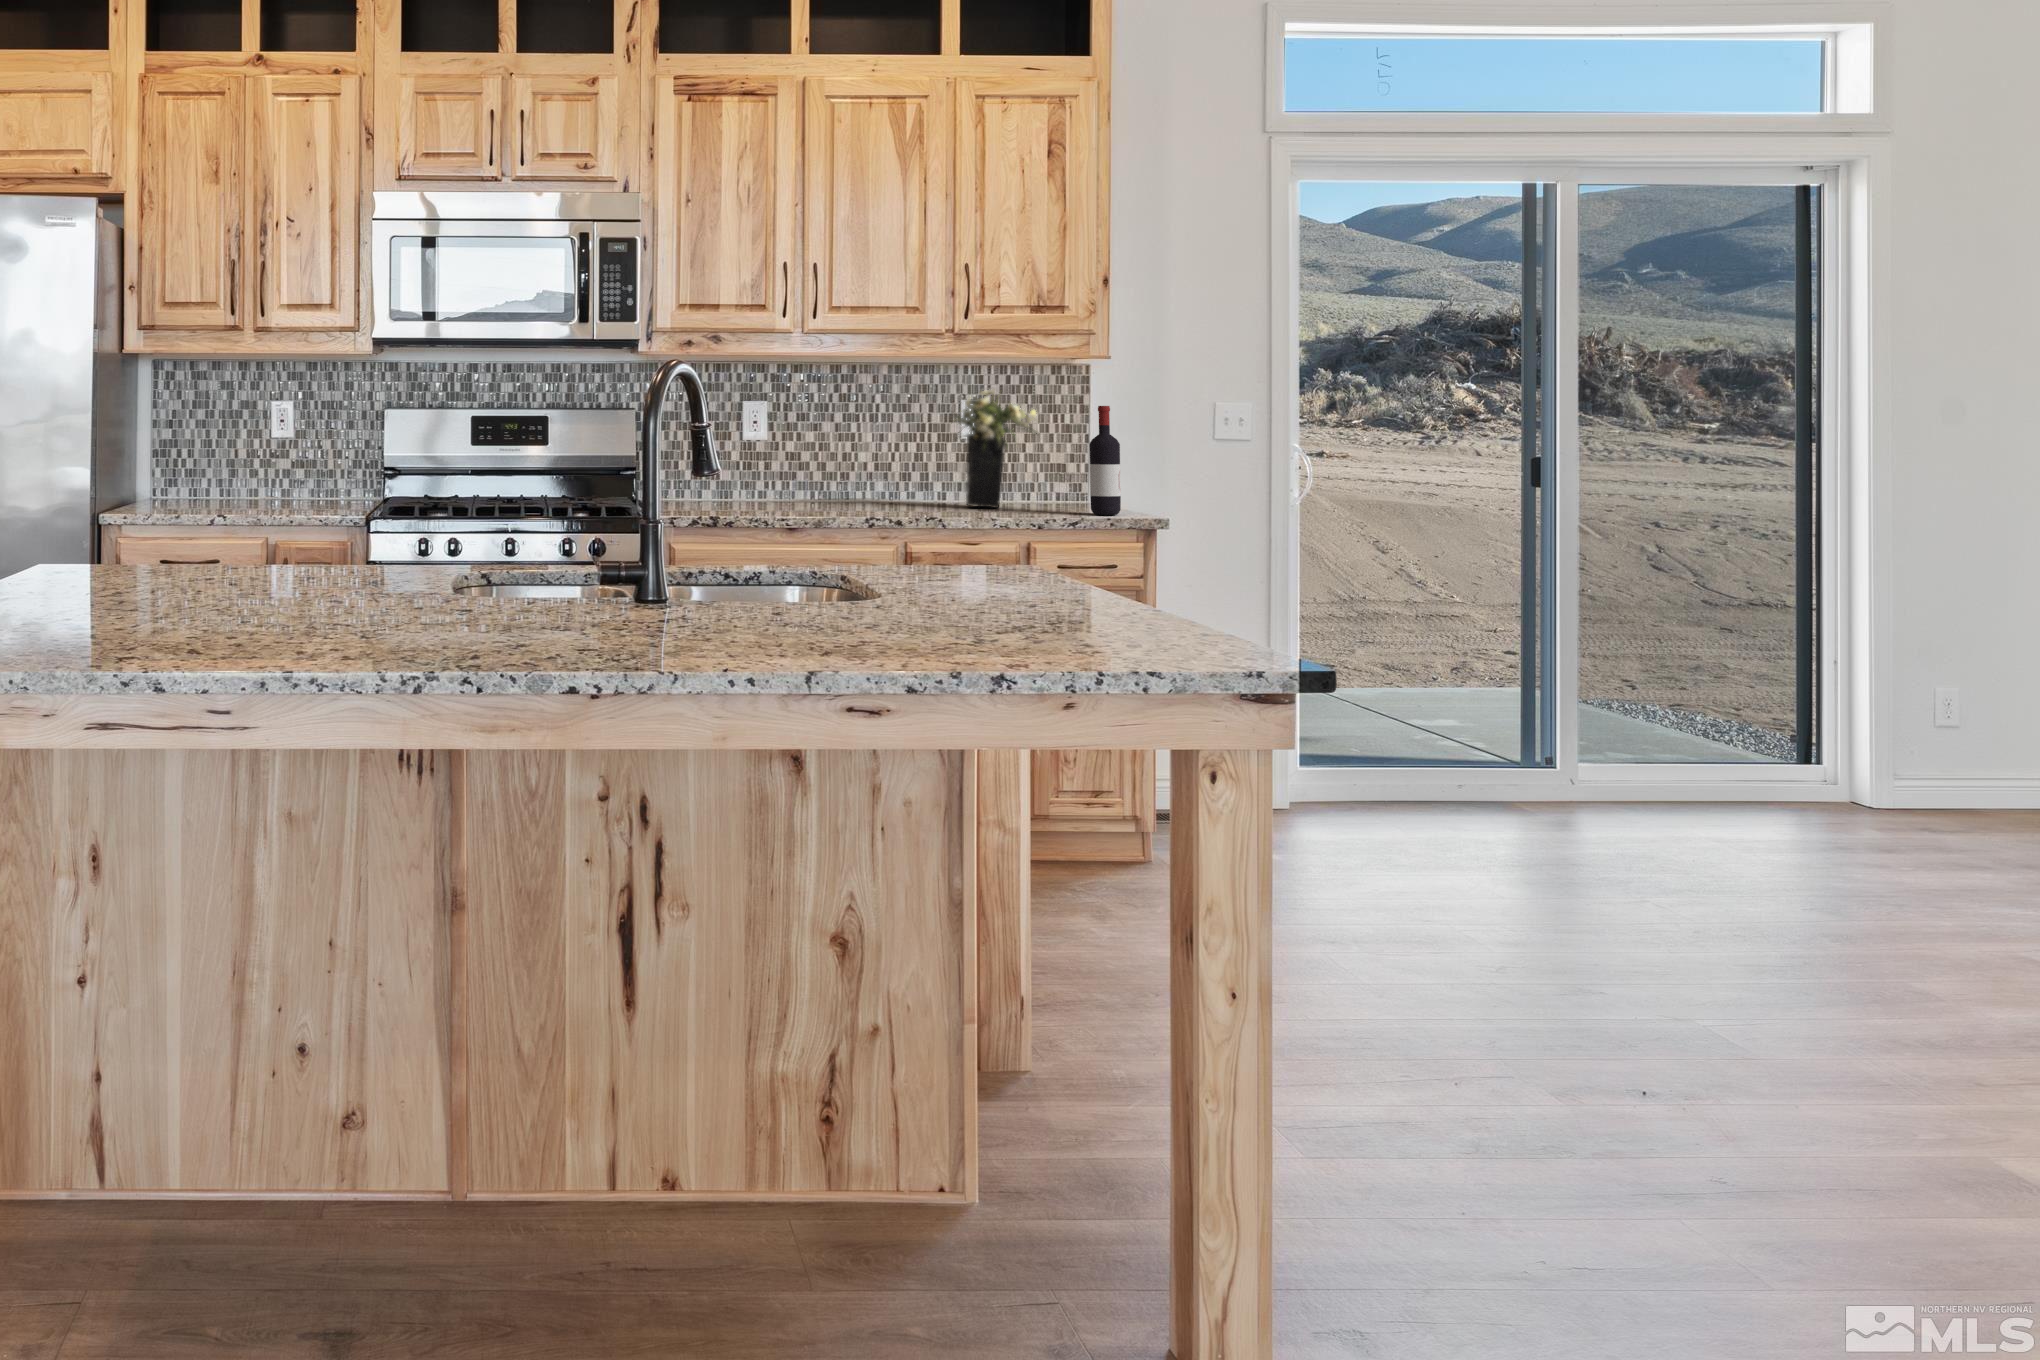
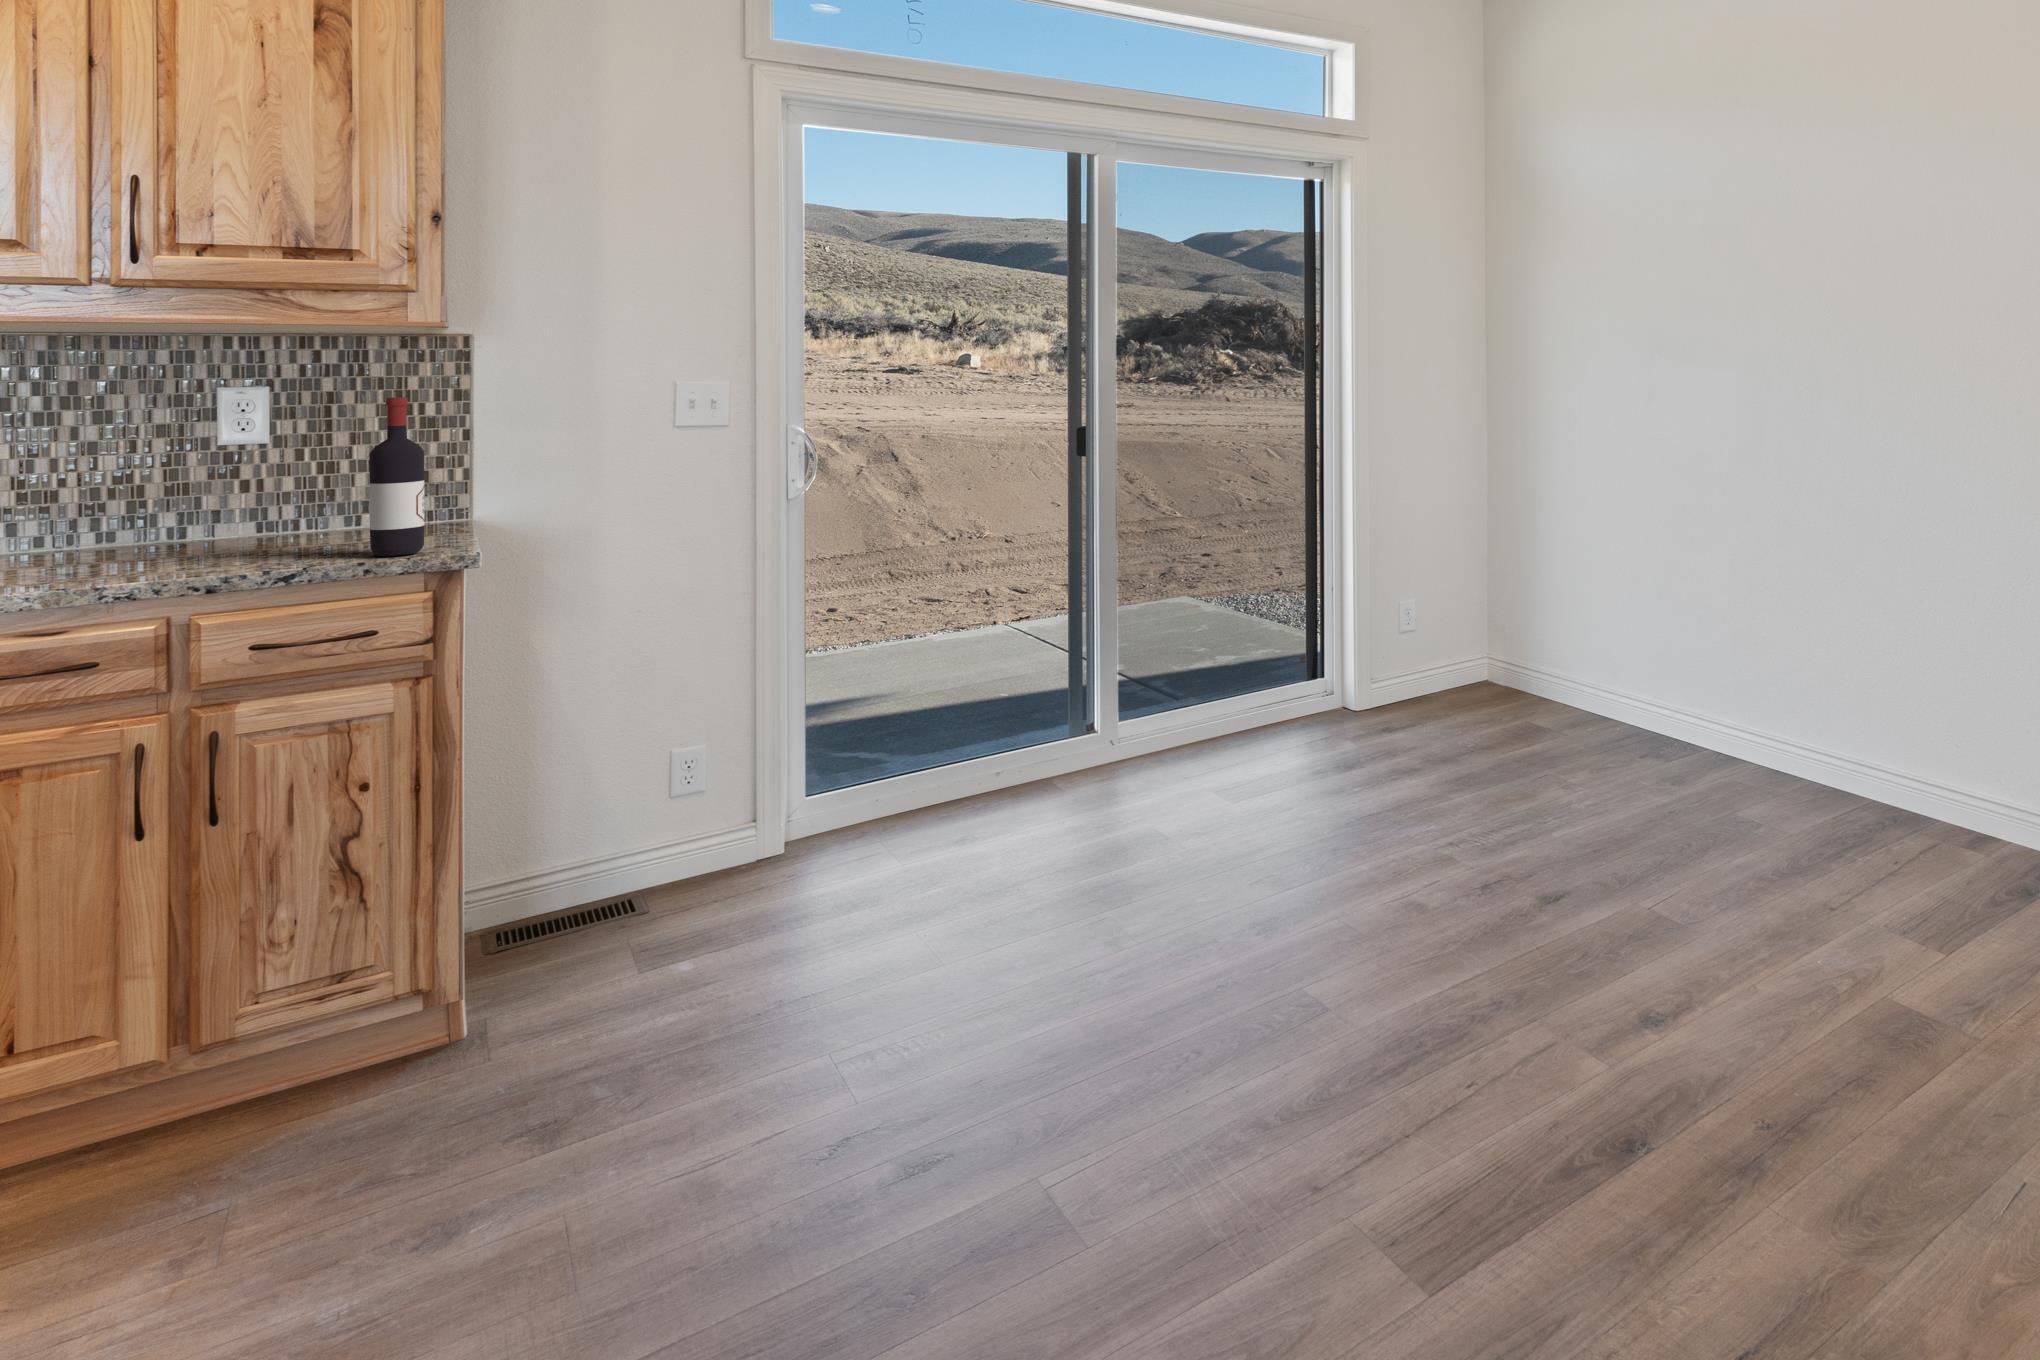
flower arrangement: present [956,389,1040,508] -> none [143,369,339,551]

